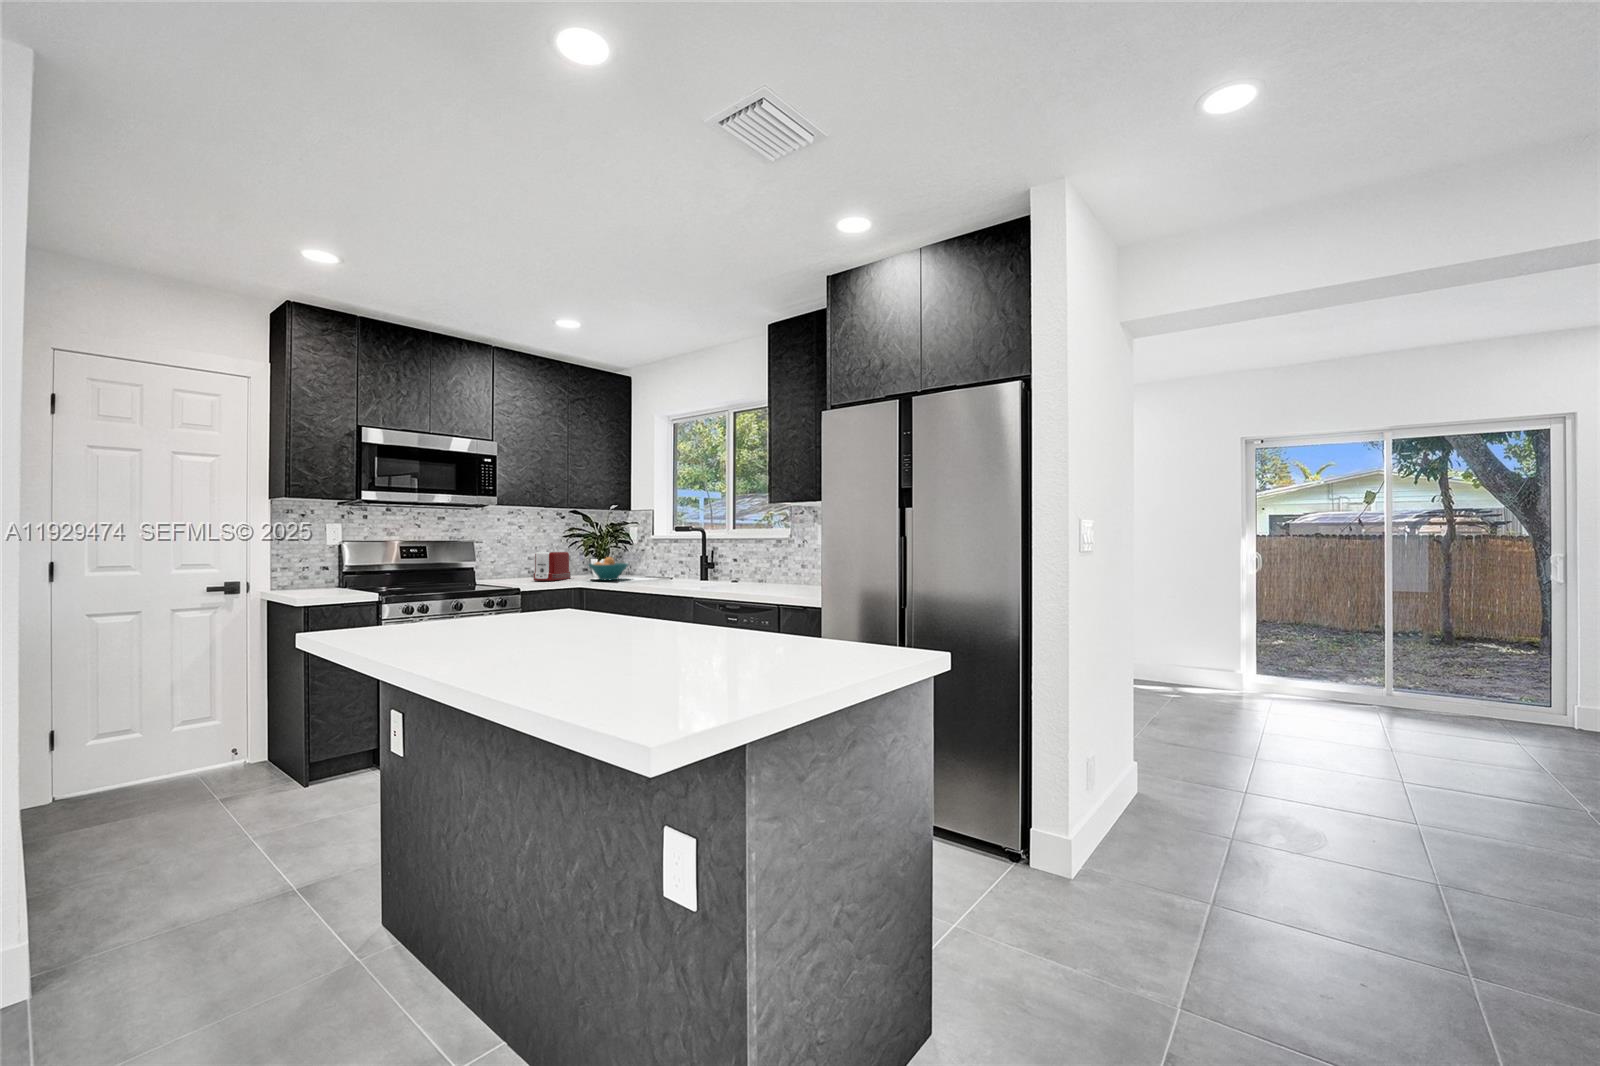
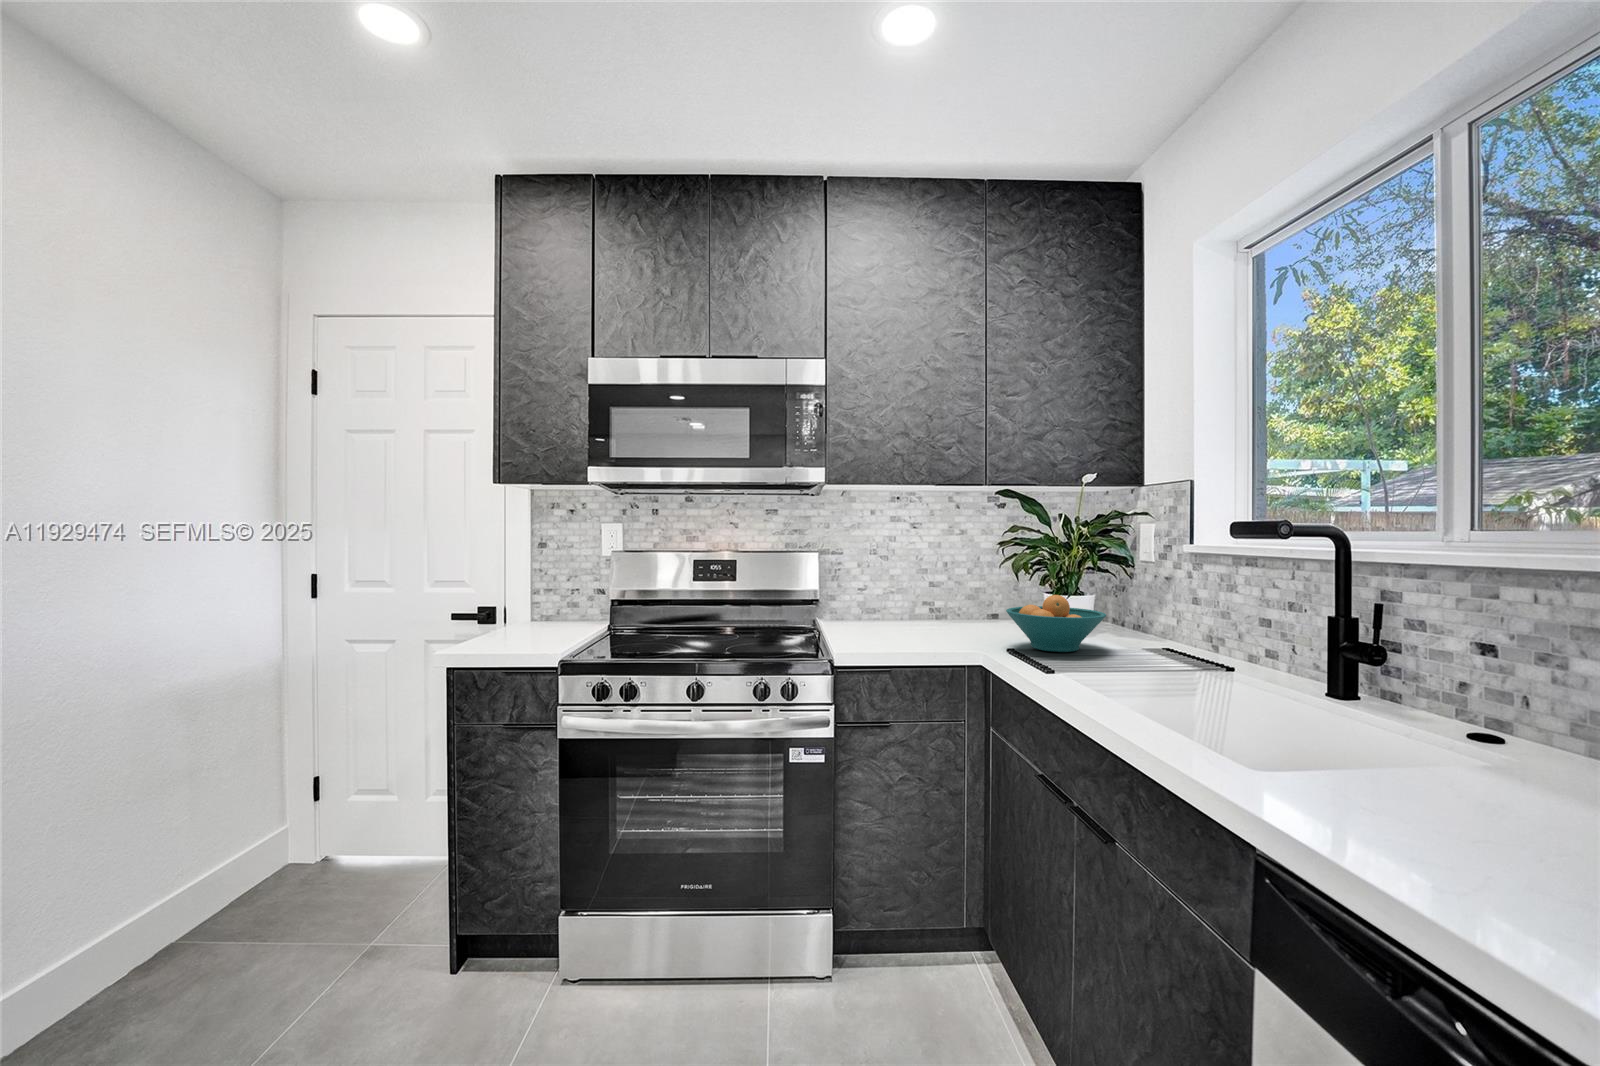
toaster: present [533,552,571,581] -> none [916,574,997,635]

